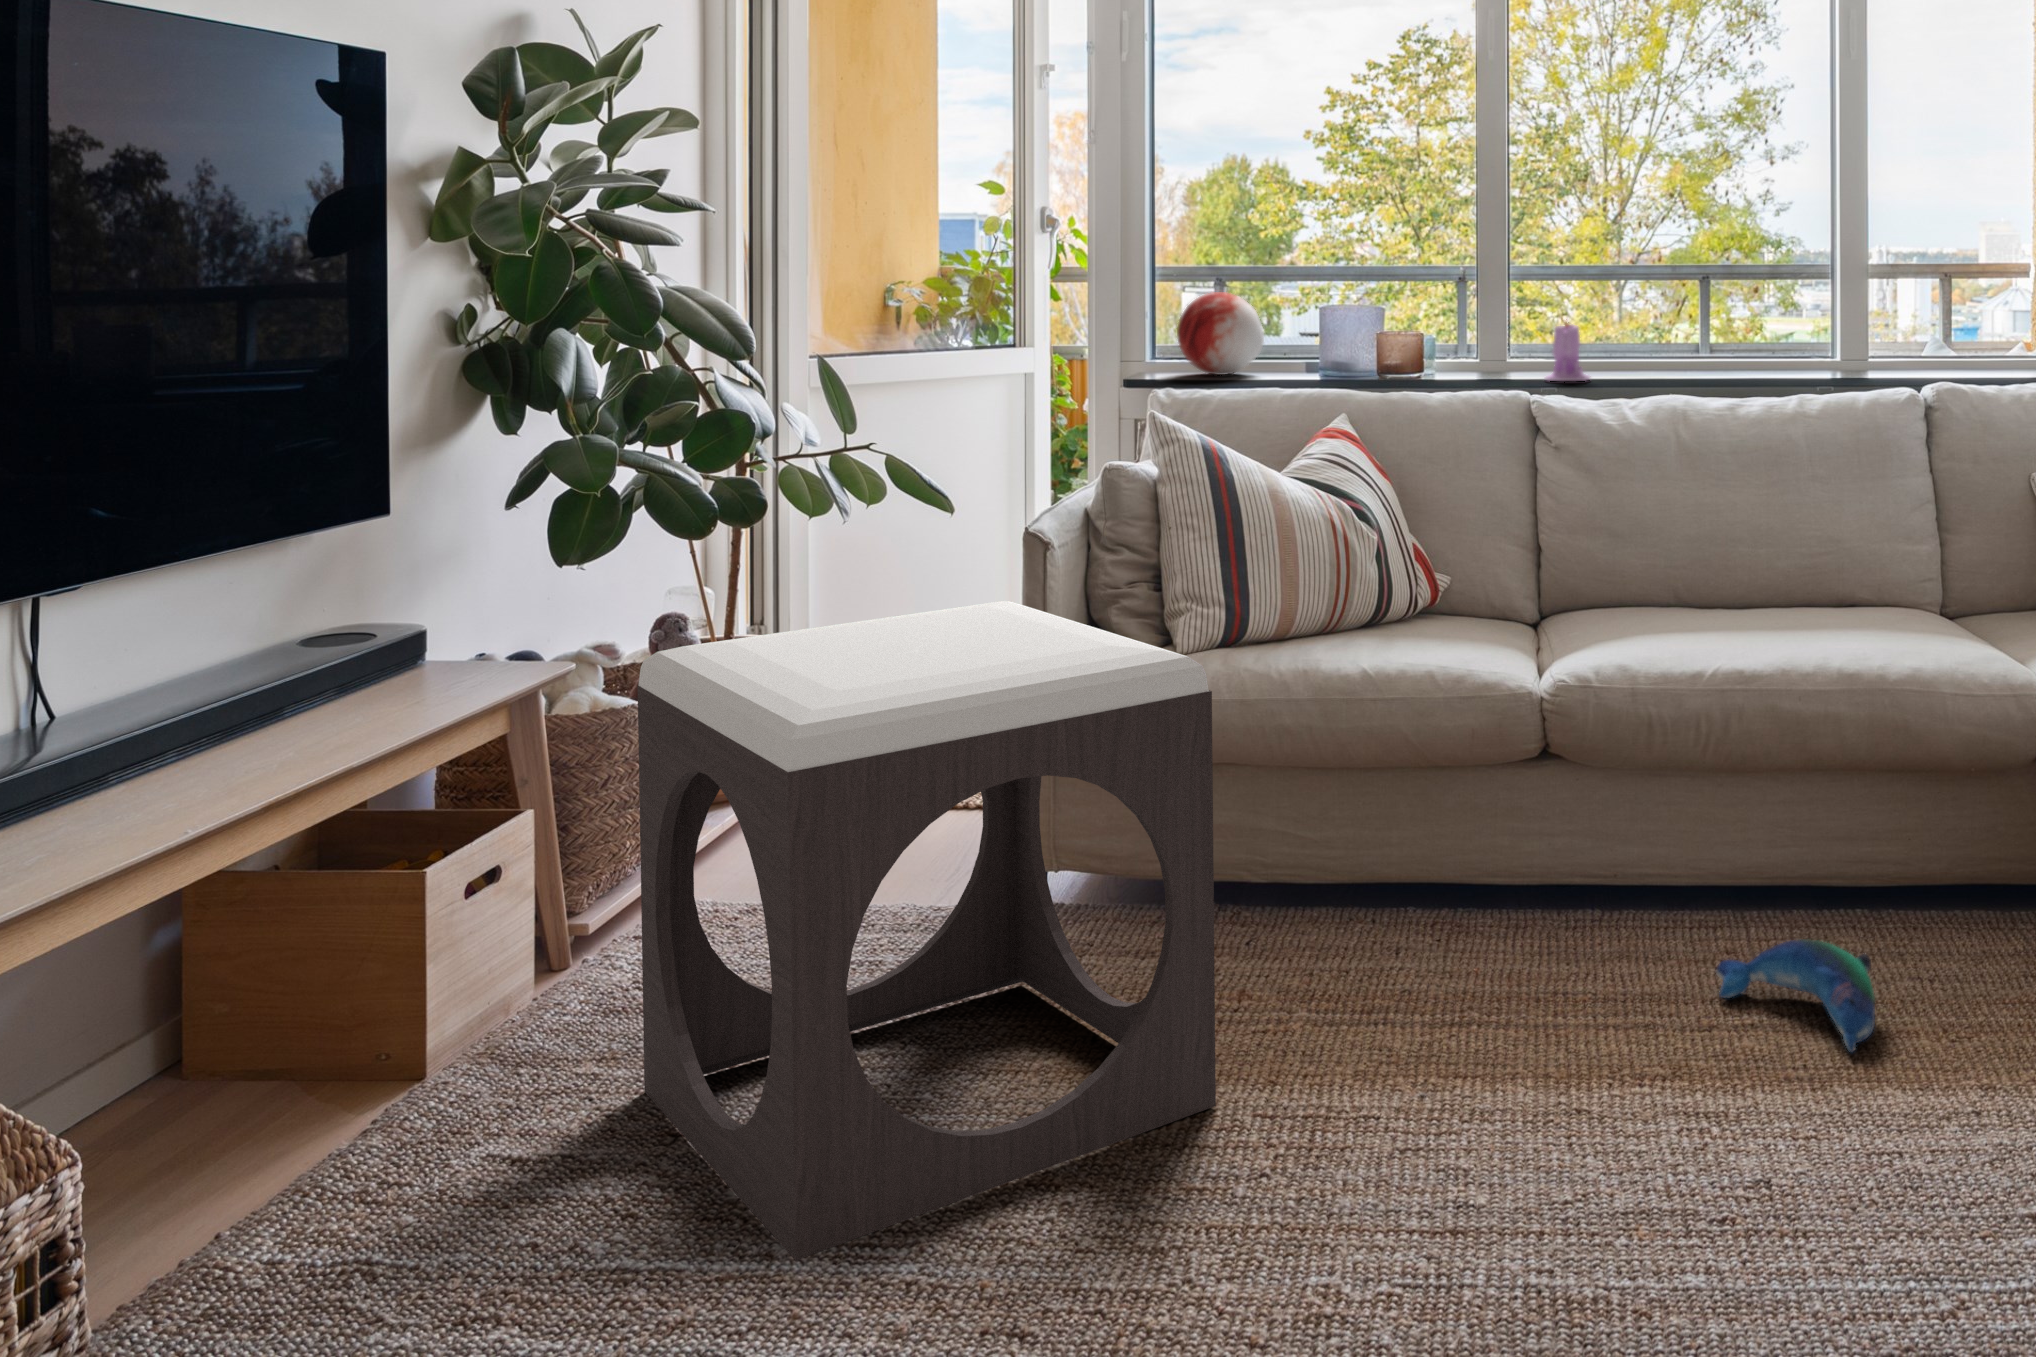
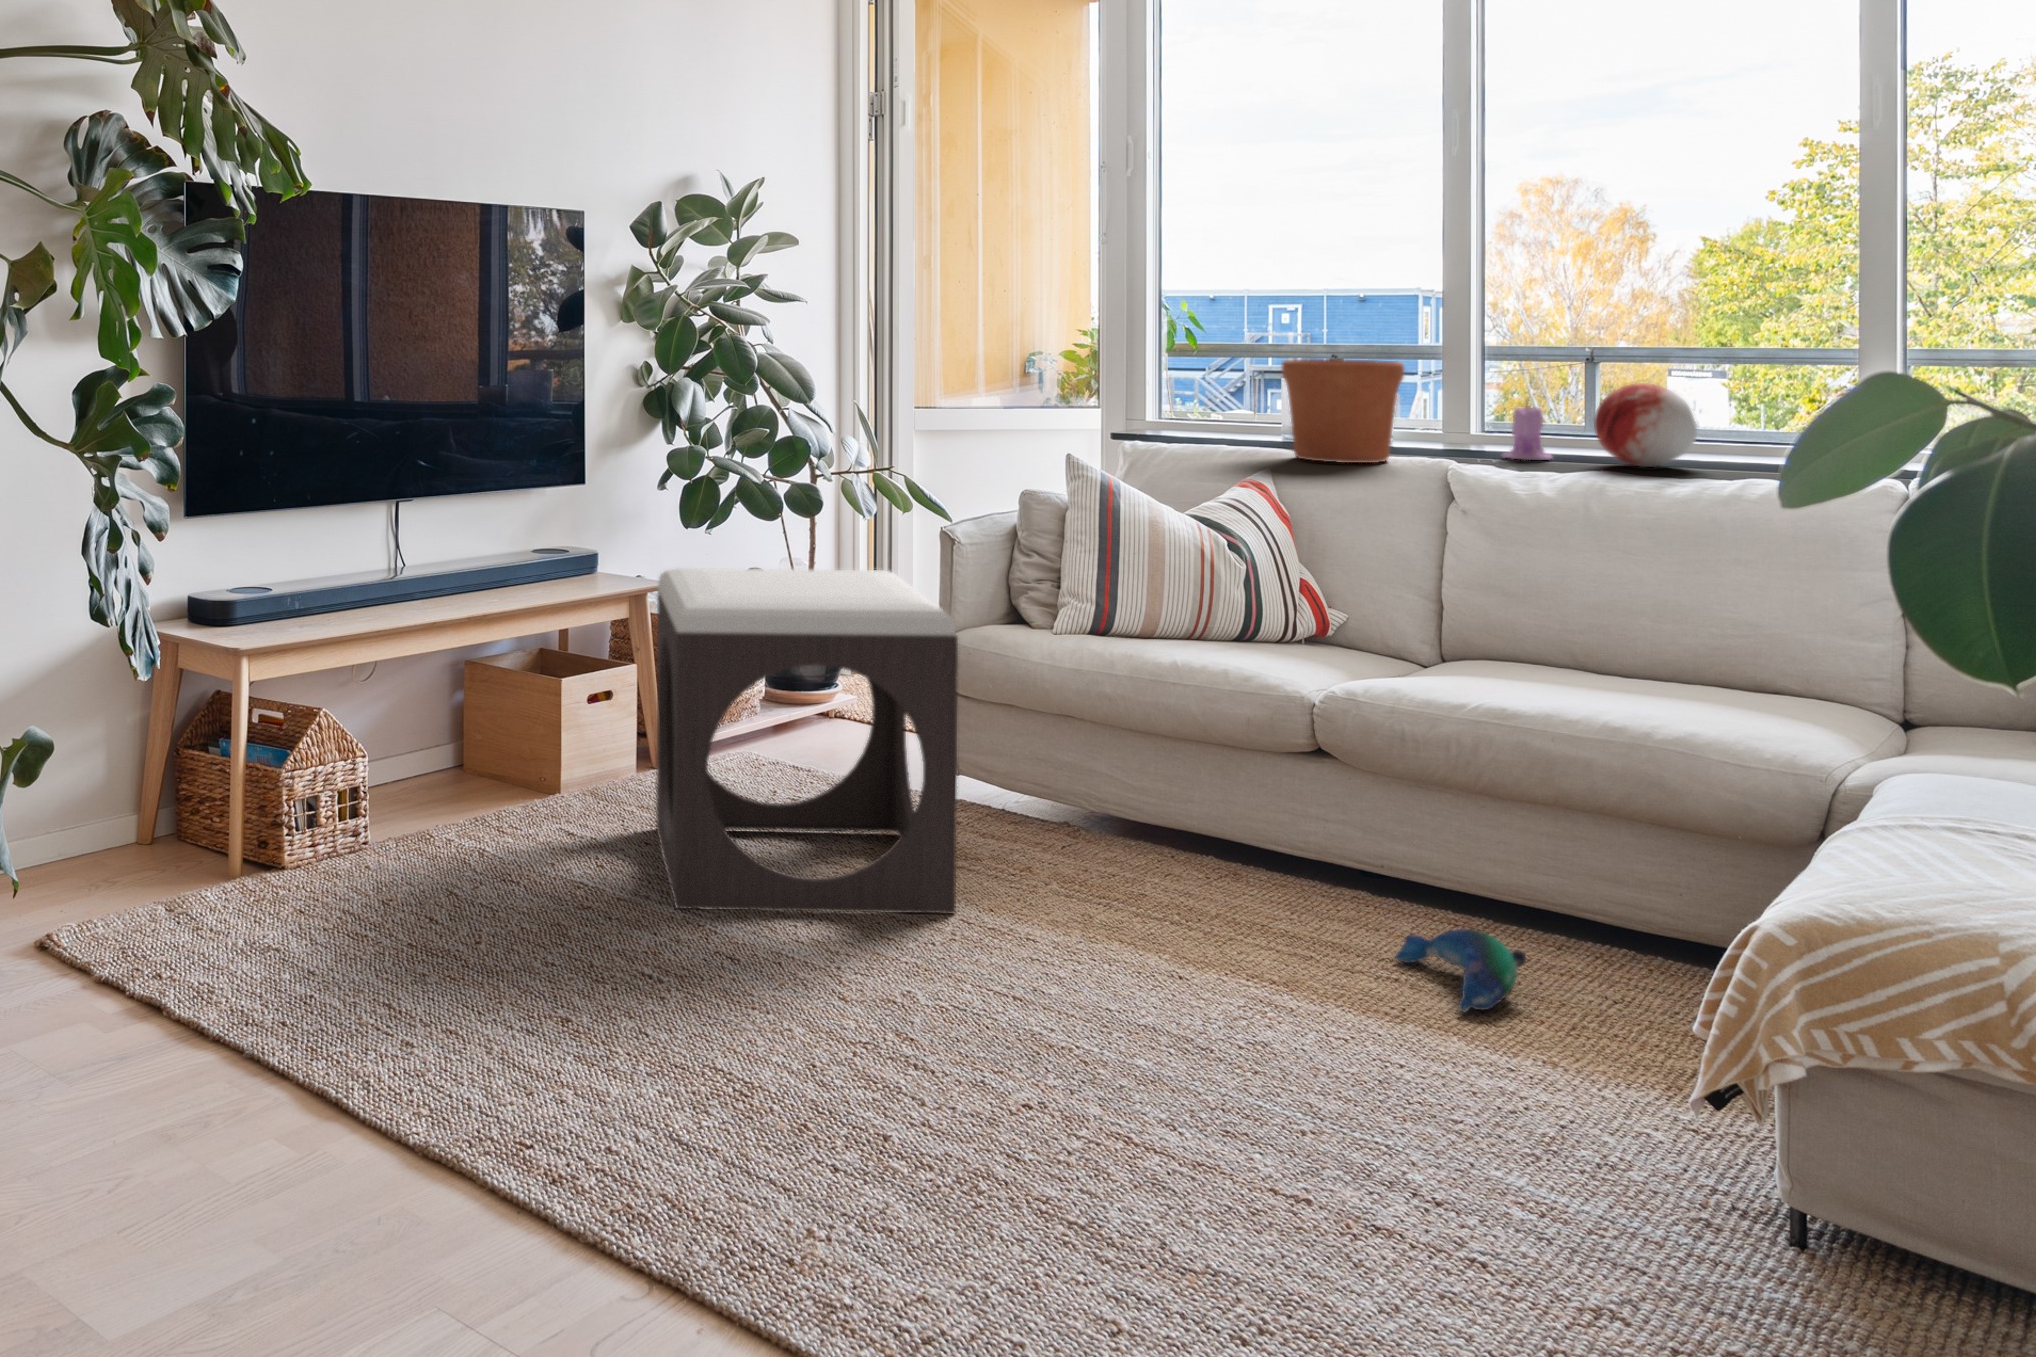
flower pot: none [1343,280,1473,397] -> present [1282,359,1405,463]
decorative orb: present [1177,292,1264,375] -> present [1594,383,1697,467]

